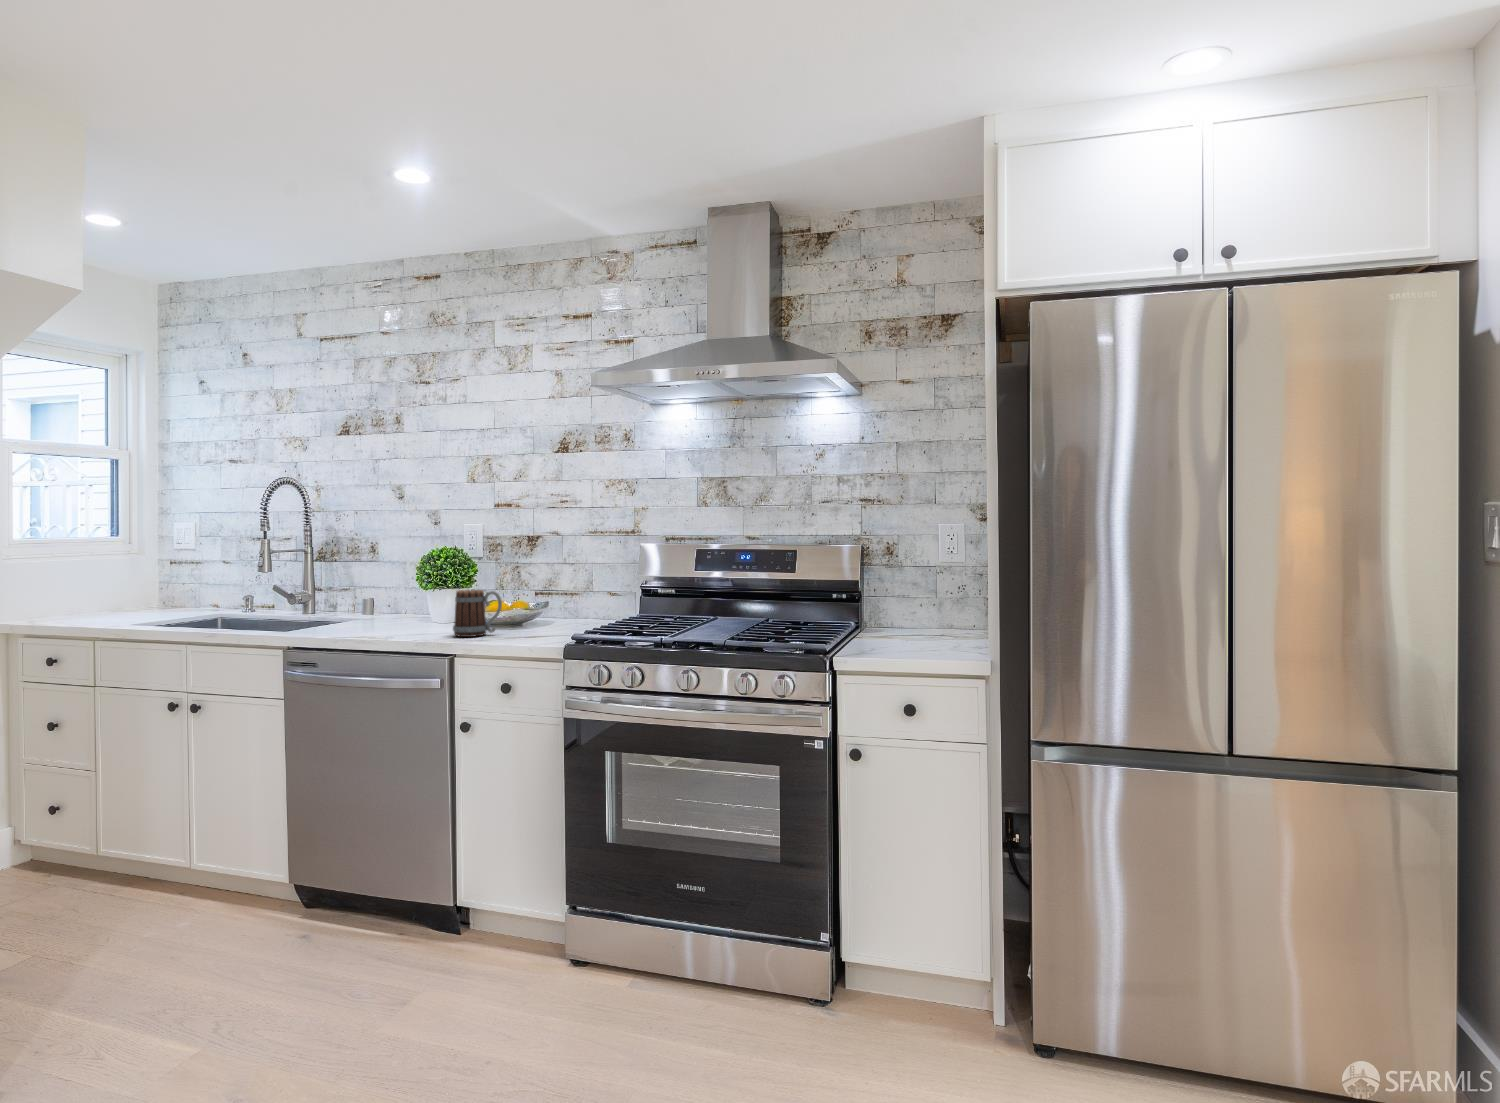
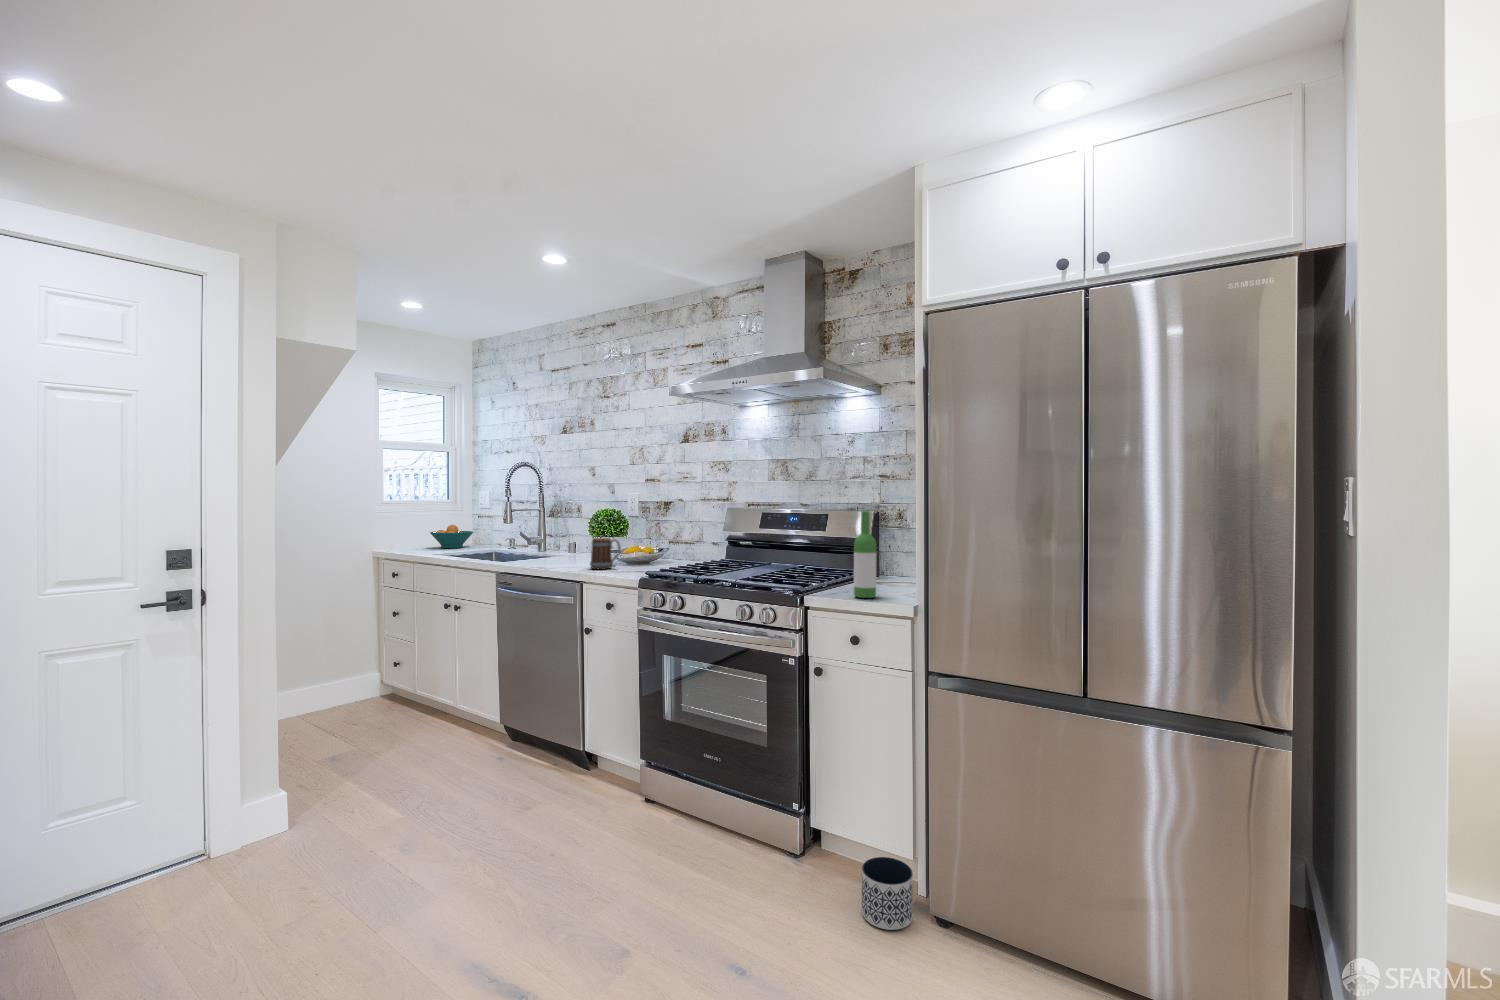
wine bottle: none [905,544,934,655] -> present [854,511,876,598]
fruit bowl: none [90,577,170,615] -> present [430,525,473,548]
planter: none [943,978,1008,1068] -> present [862,857,913,930]

